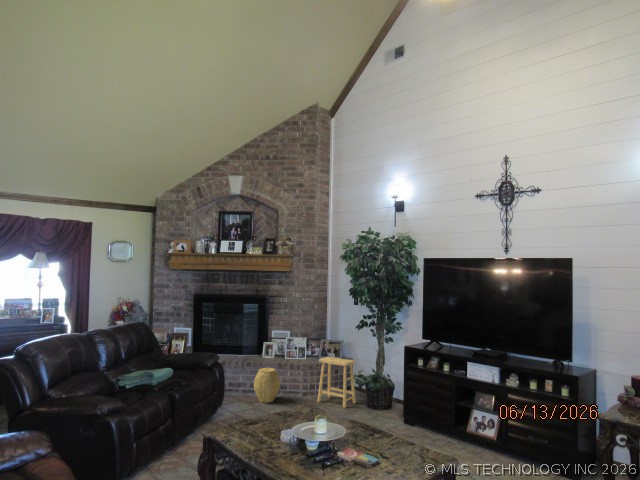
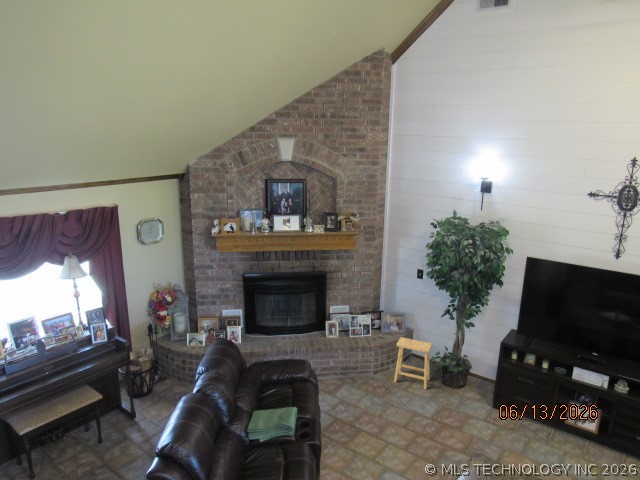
woven basket: present [254,368,280,403] -> none [334,355,360,391]

